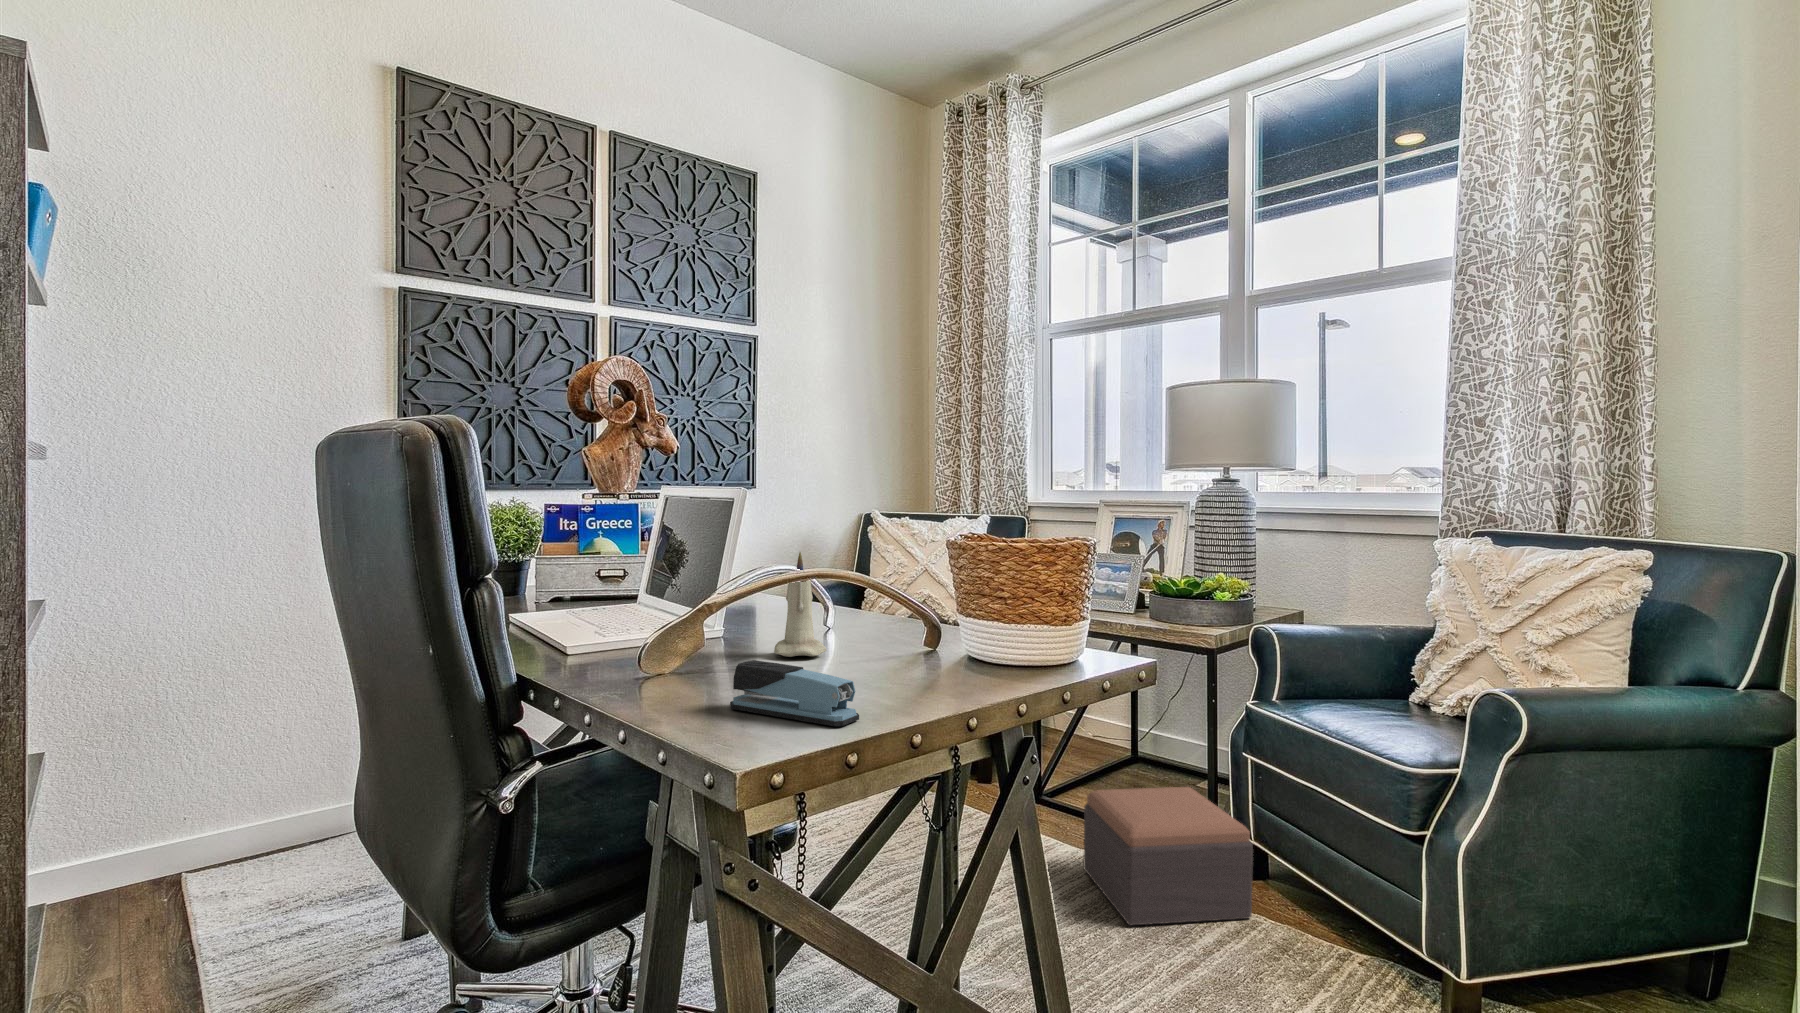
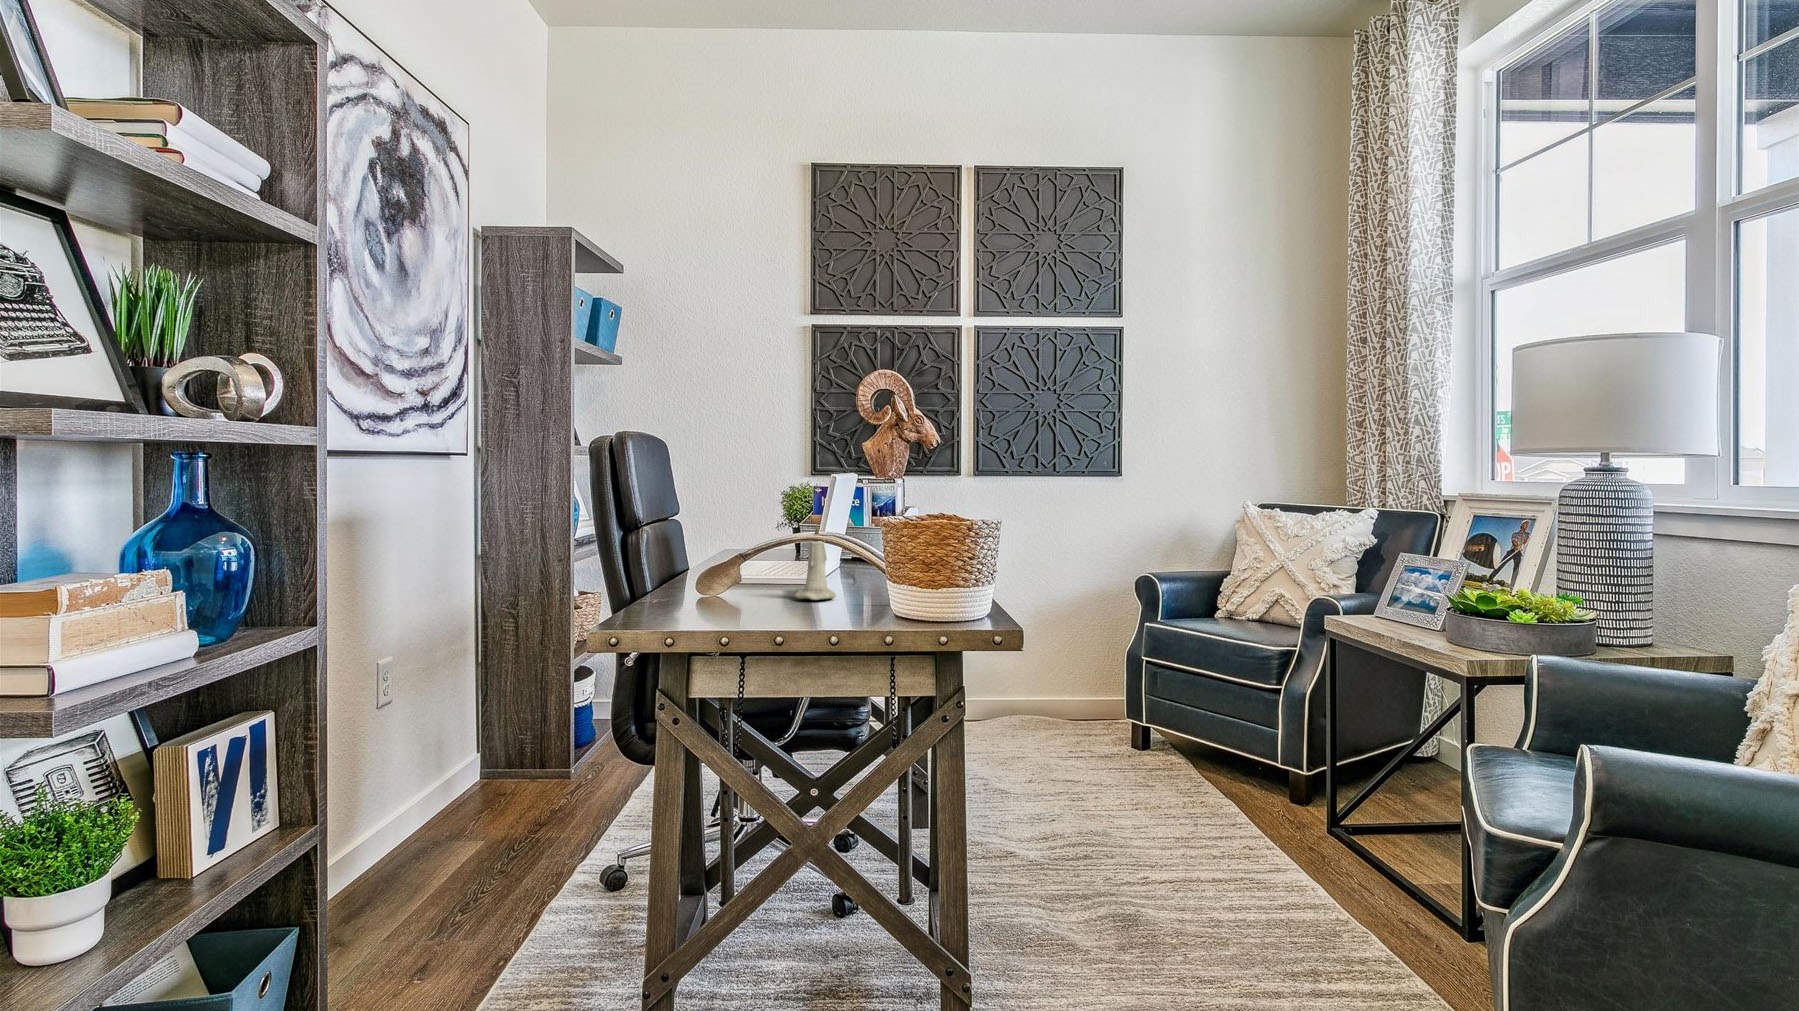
stapler: present [730,660,859,726] -> none [673,586,710,625]
footstool: present [1084,787,1253,925] -> none [1261,807,1433,978]

